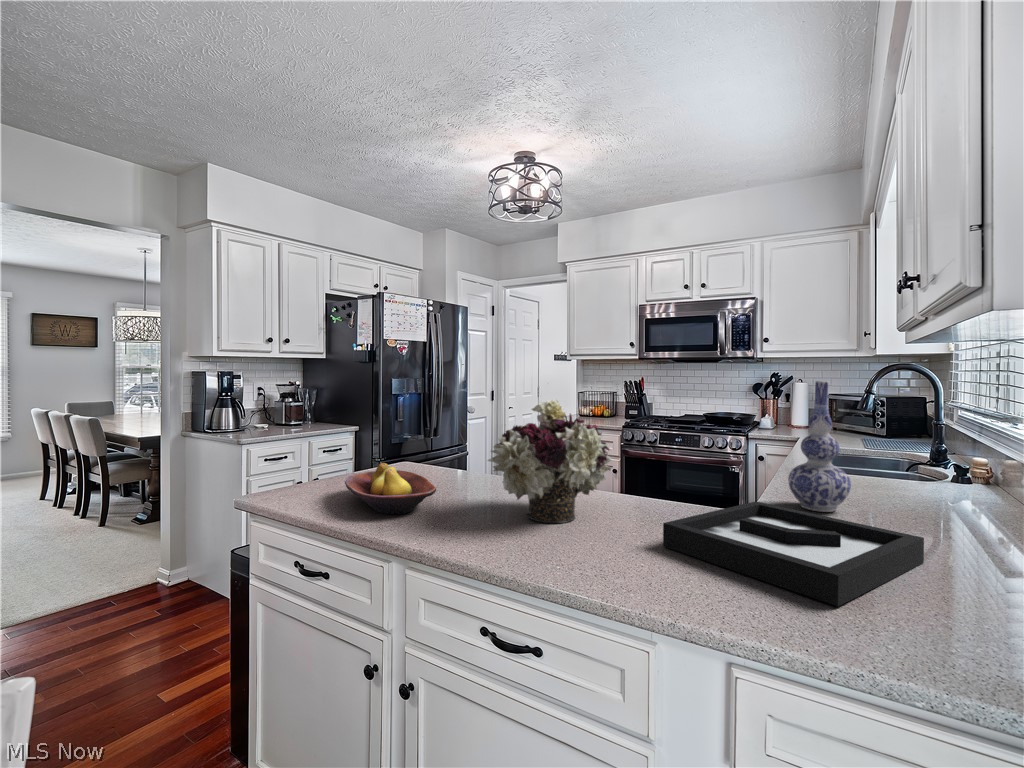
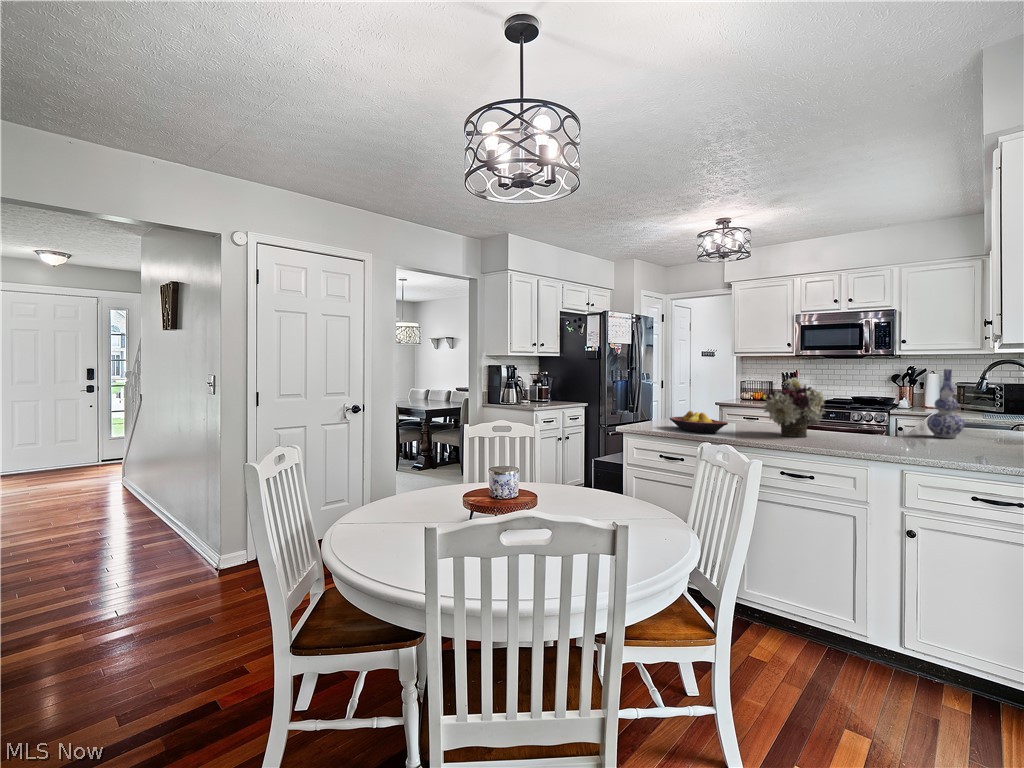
decorative tray: present [663,501,924,606] -> none [863,429,998,455]

